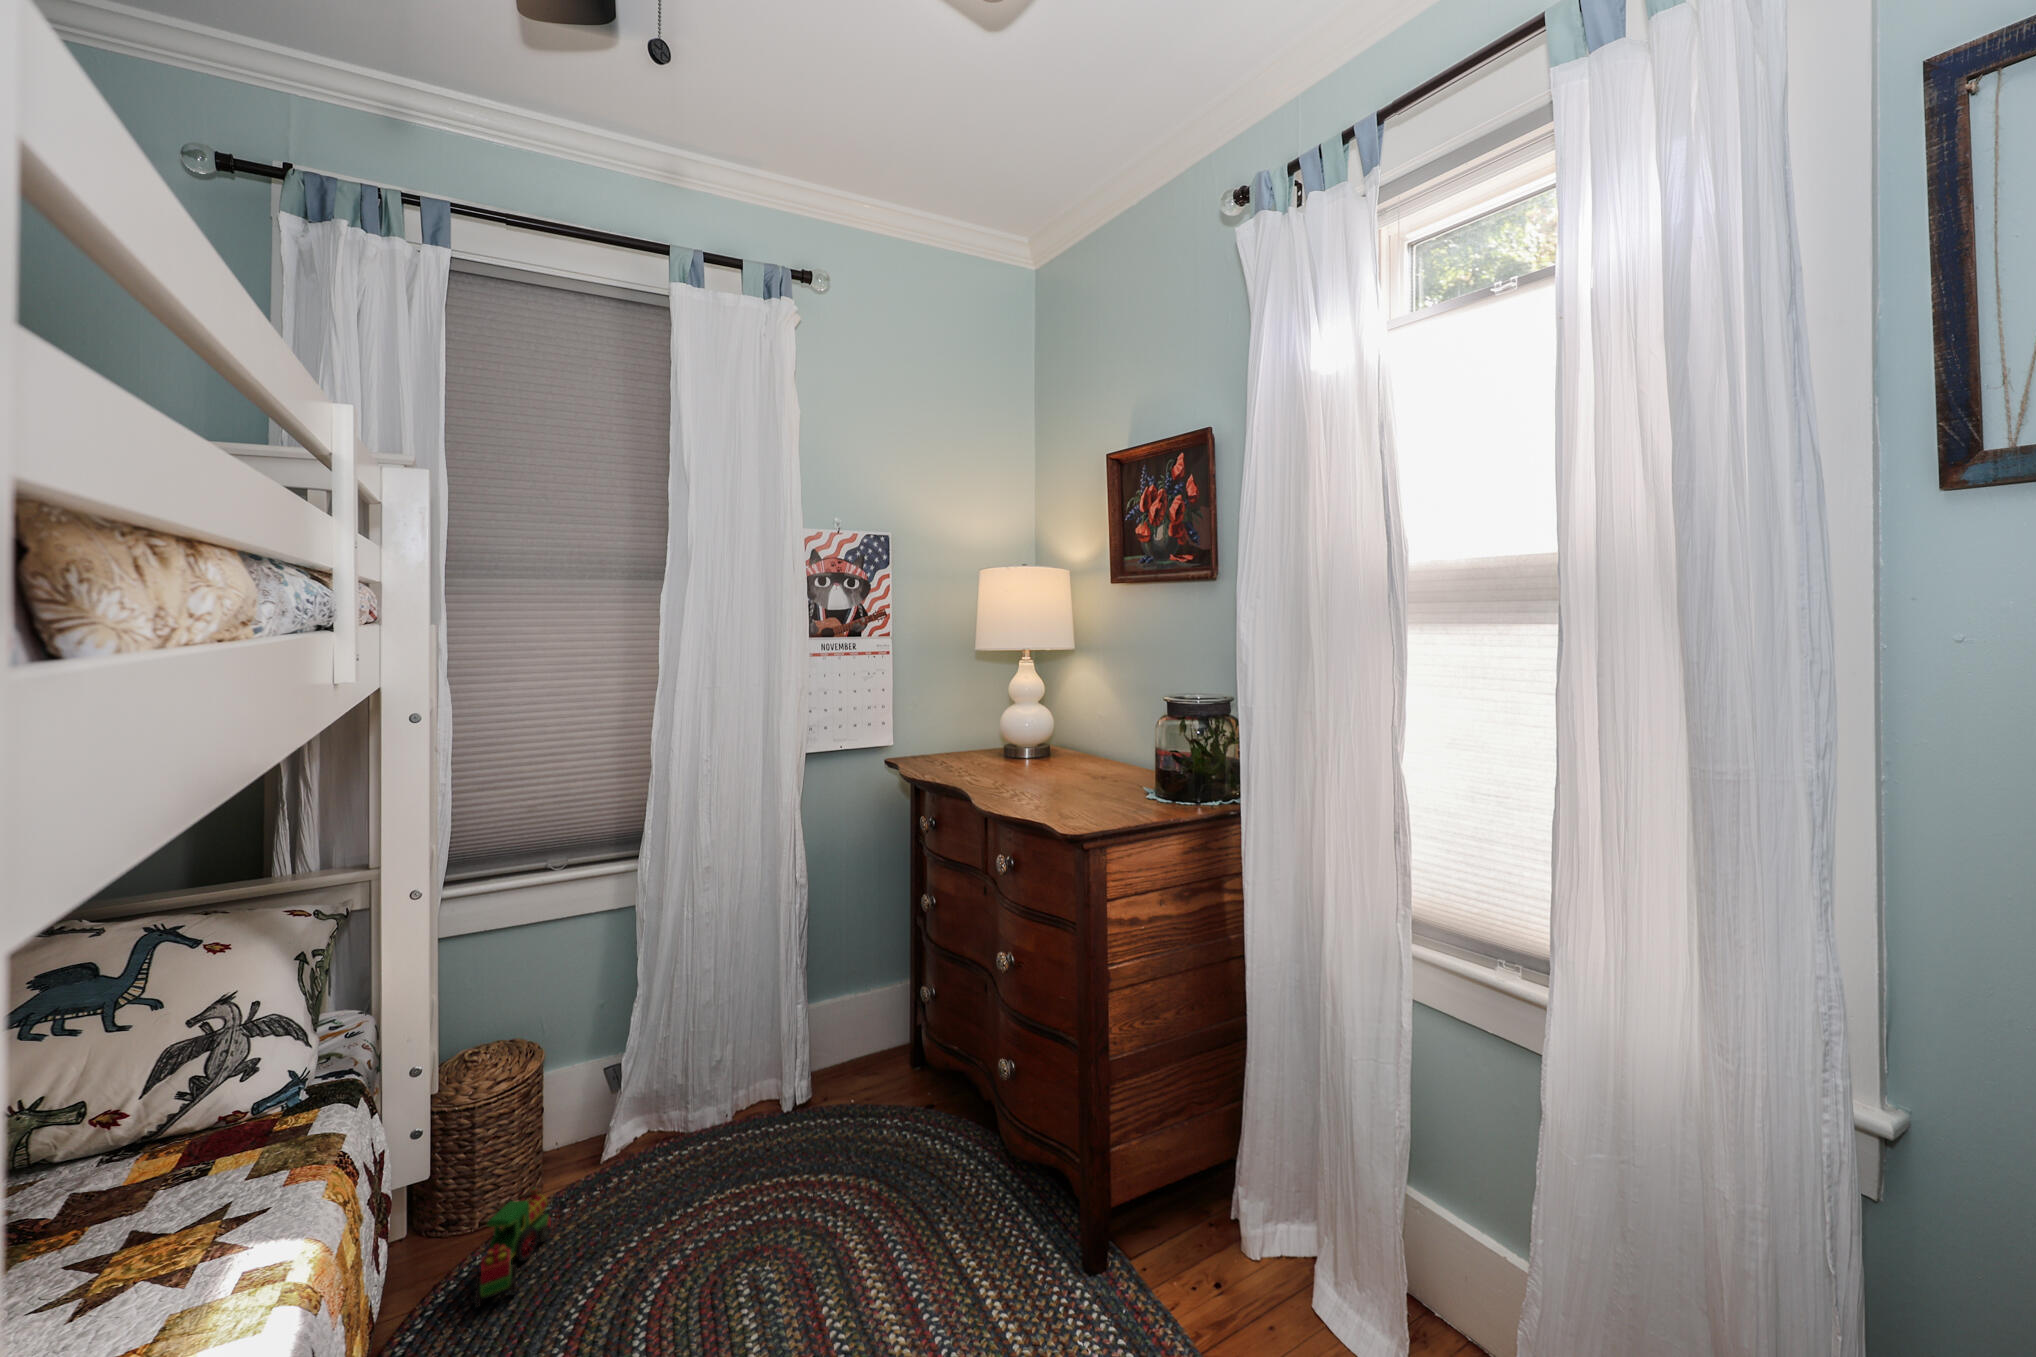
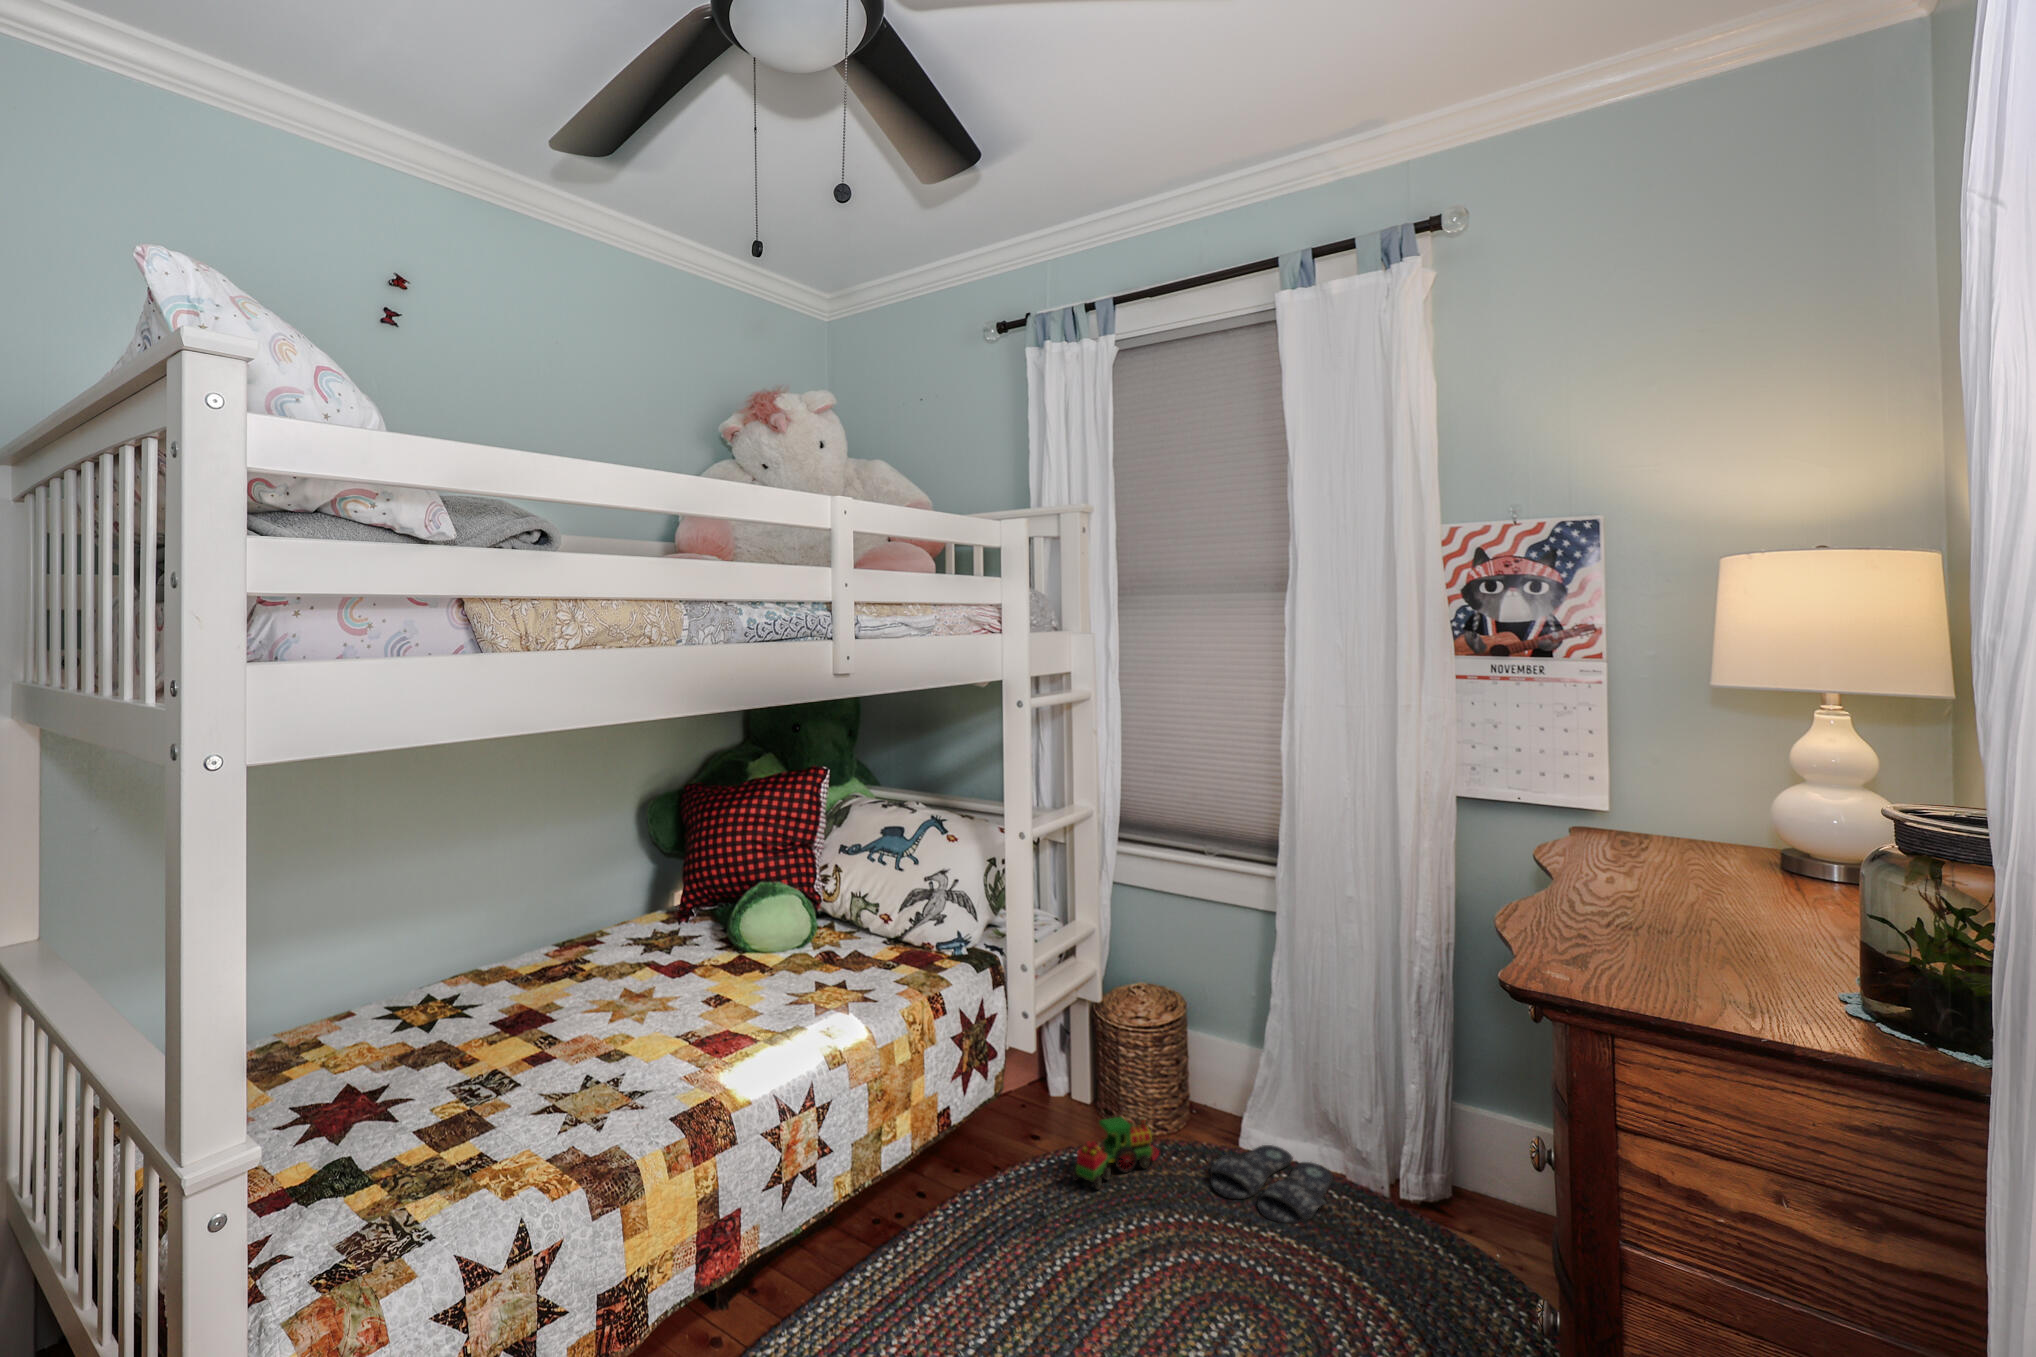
slippers: none [612,1126,731,1207] -> present [1210,1145,1333,1223]

